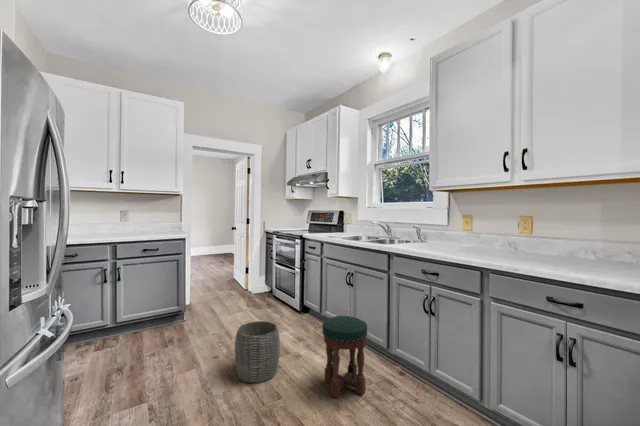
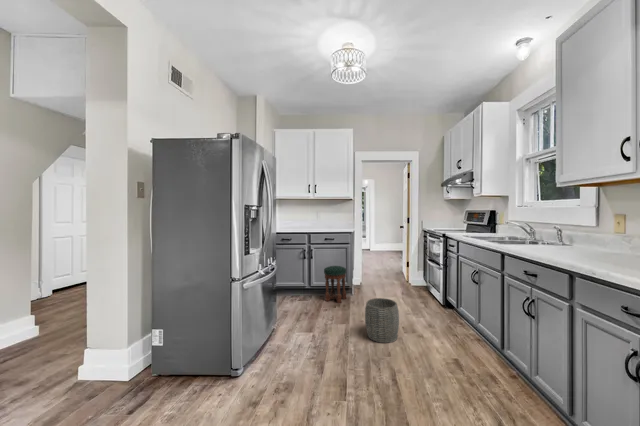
stool: present [322,316,367,398] -> present [324,266,346,303]

